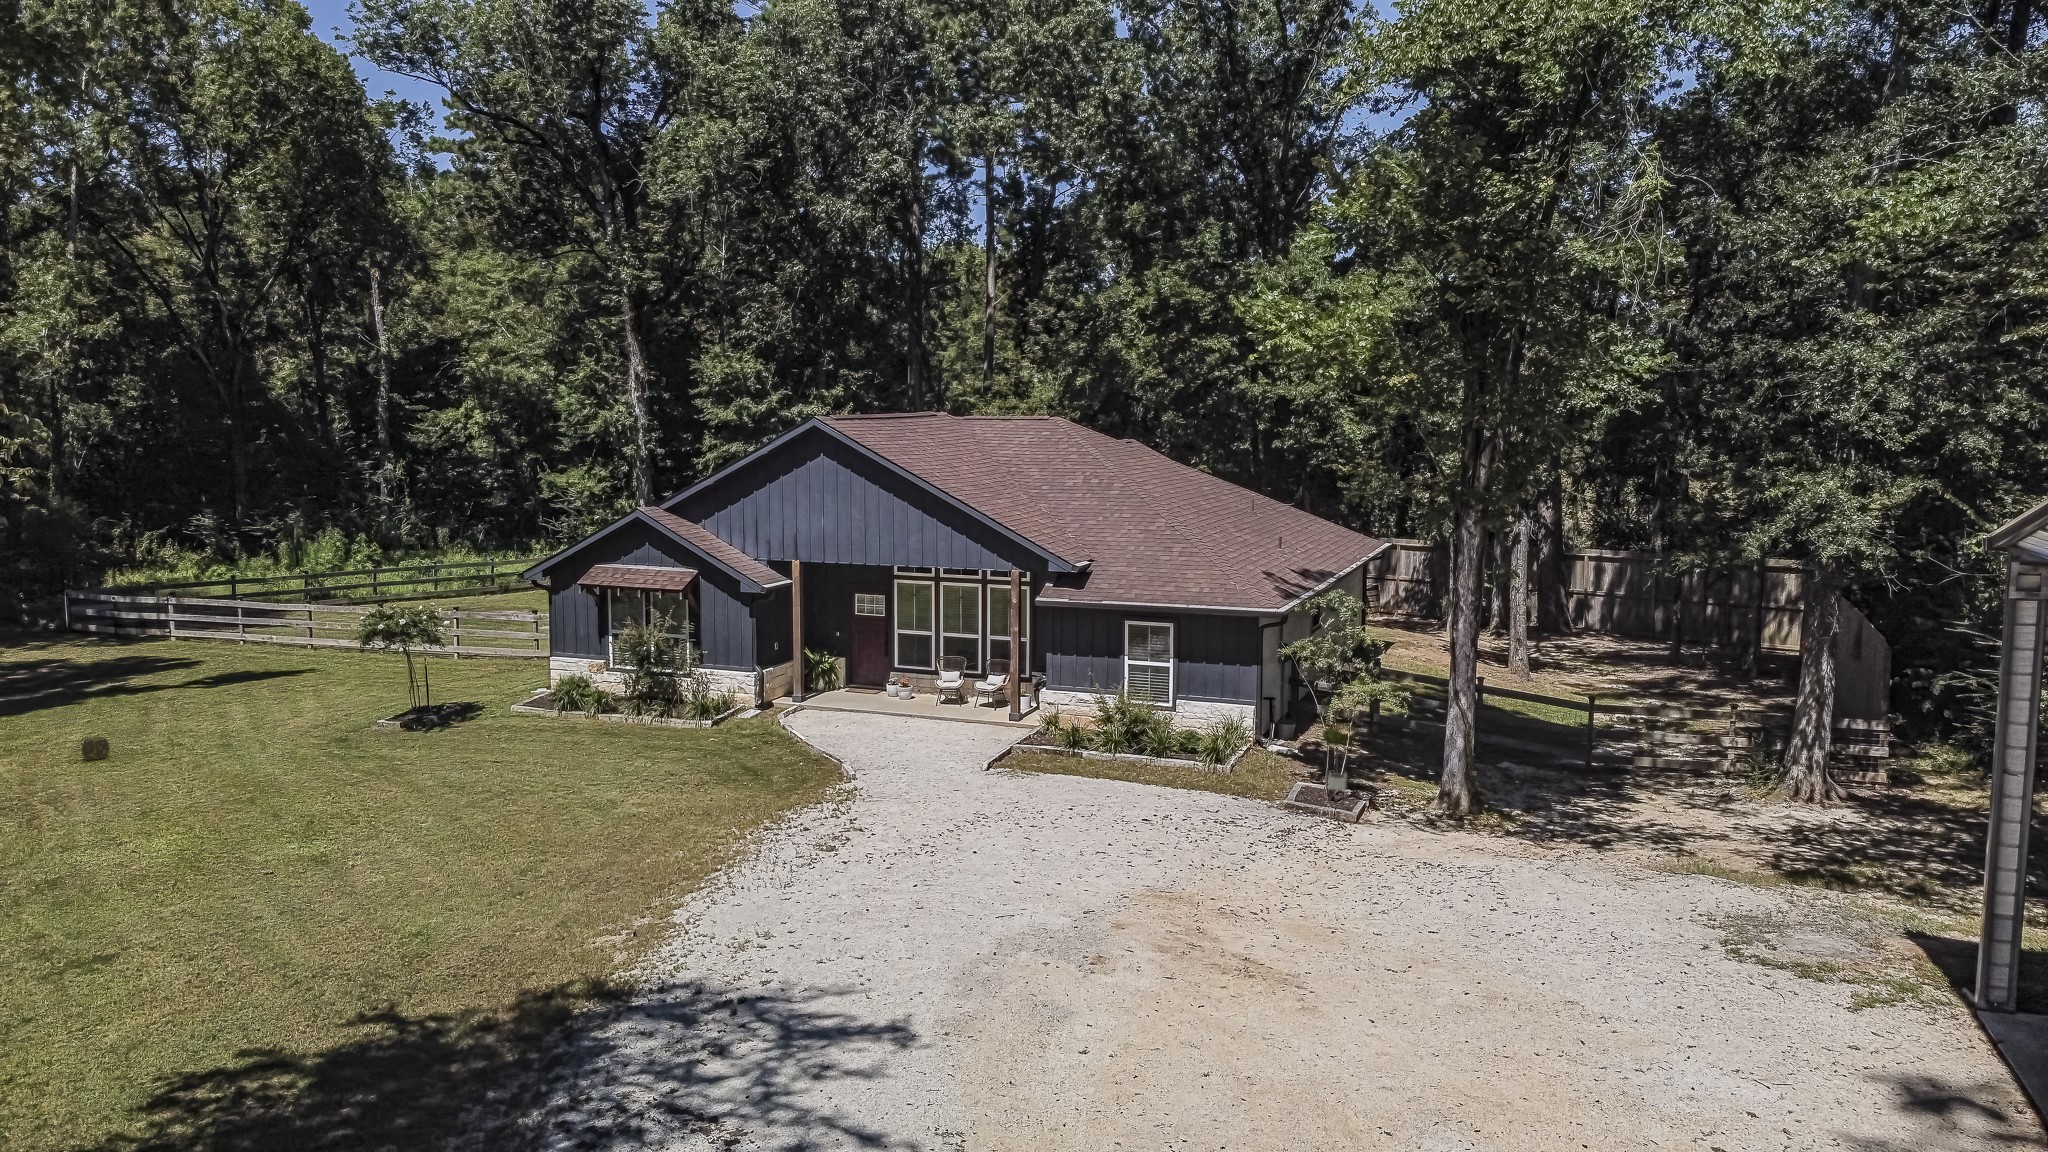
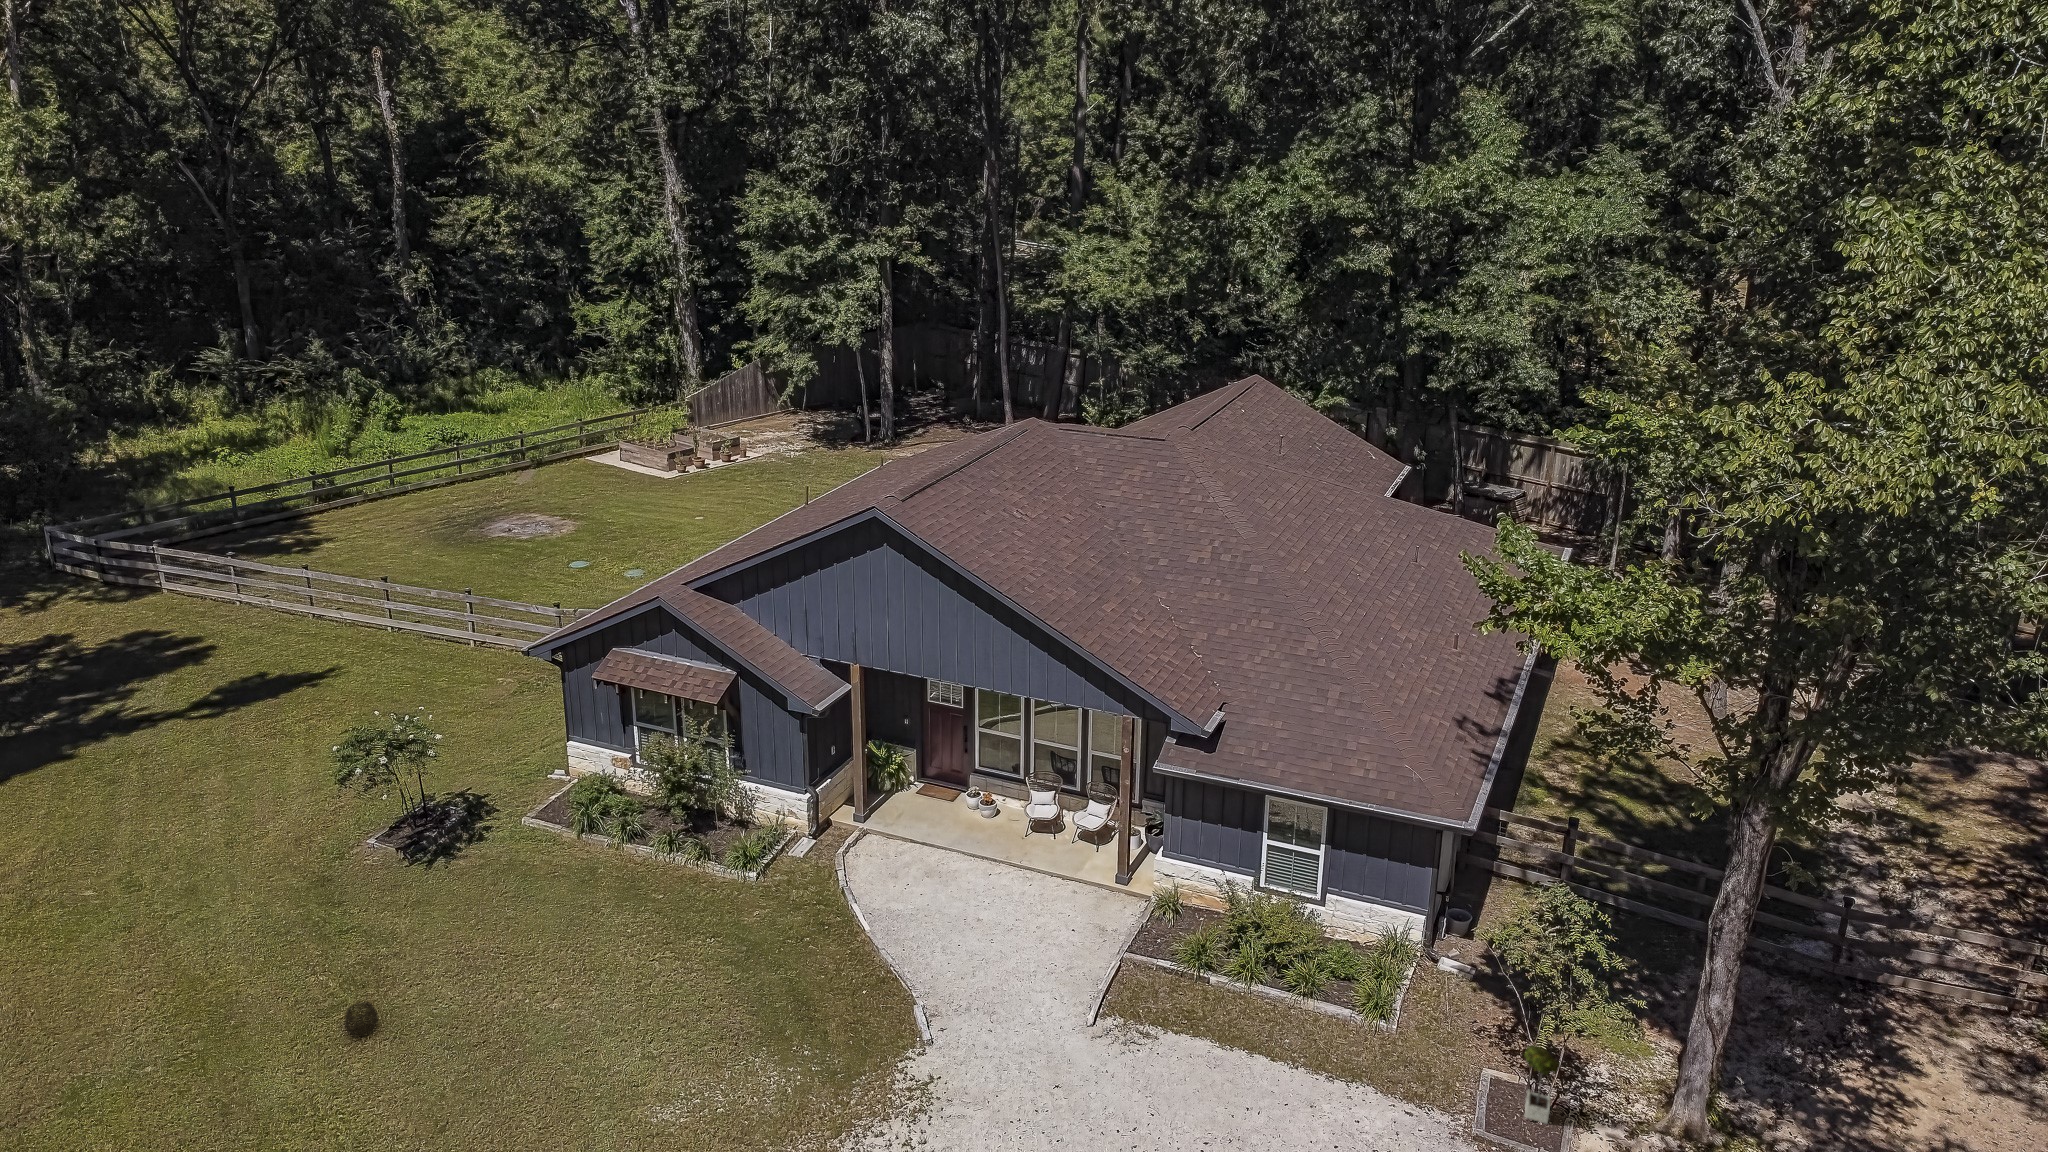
woven basket: present [81,738,110,760] -> present [344,1002,378,1038]

